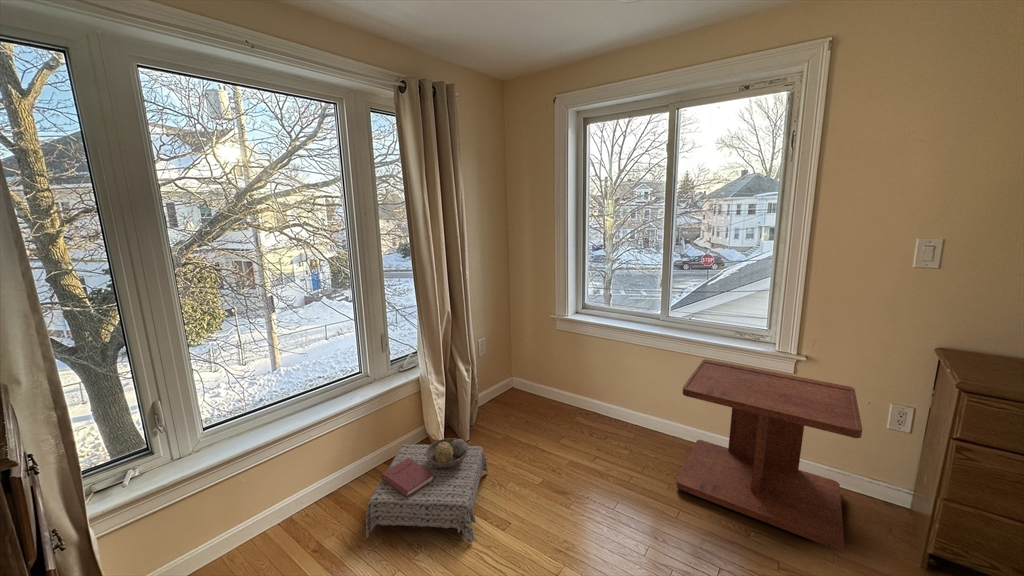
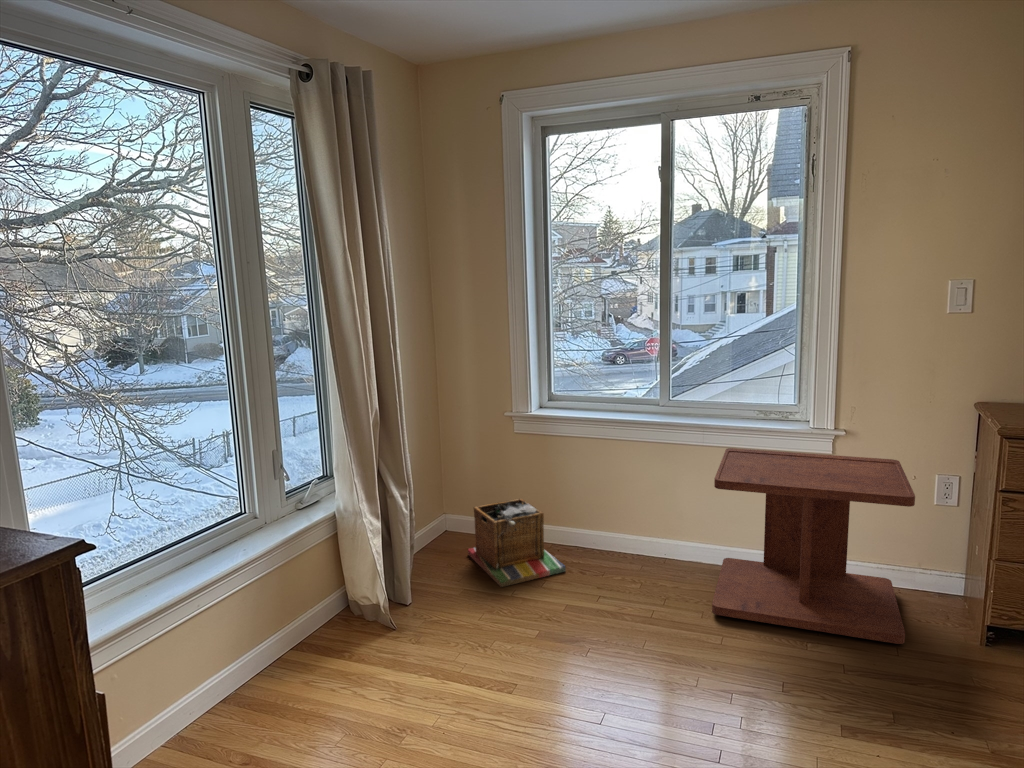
laundry basket: none [518,375,578,437] -> present [468,498,566,587]
ottoman: present [366,438,488,543] -> none [309,585,474,739]

